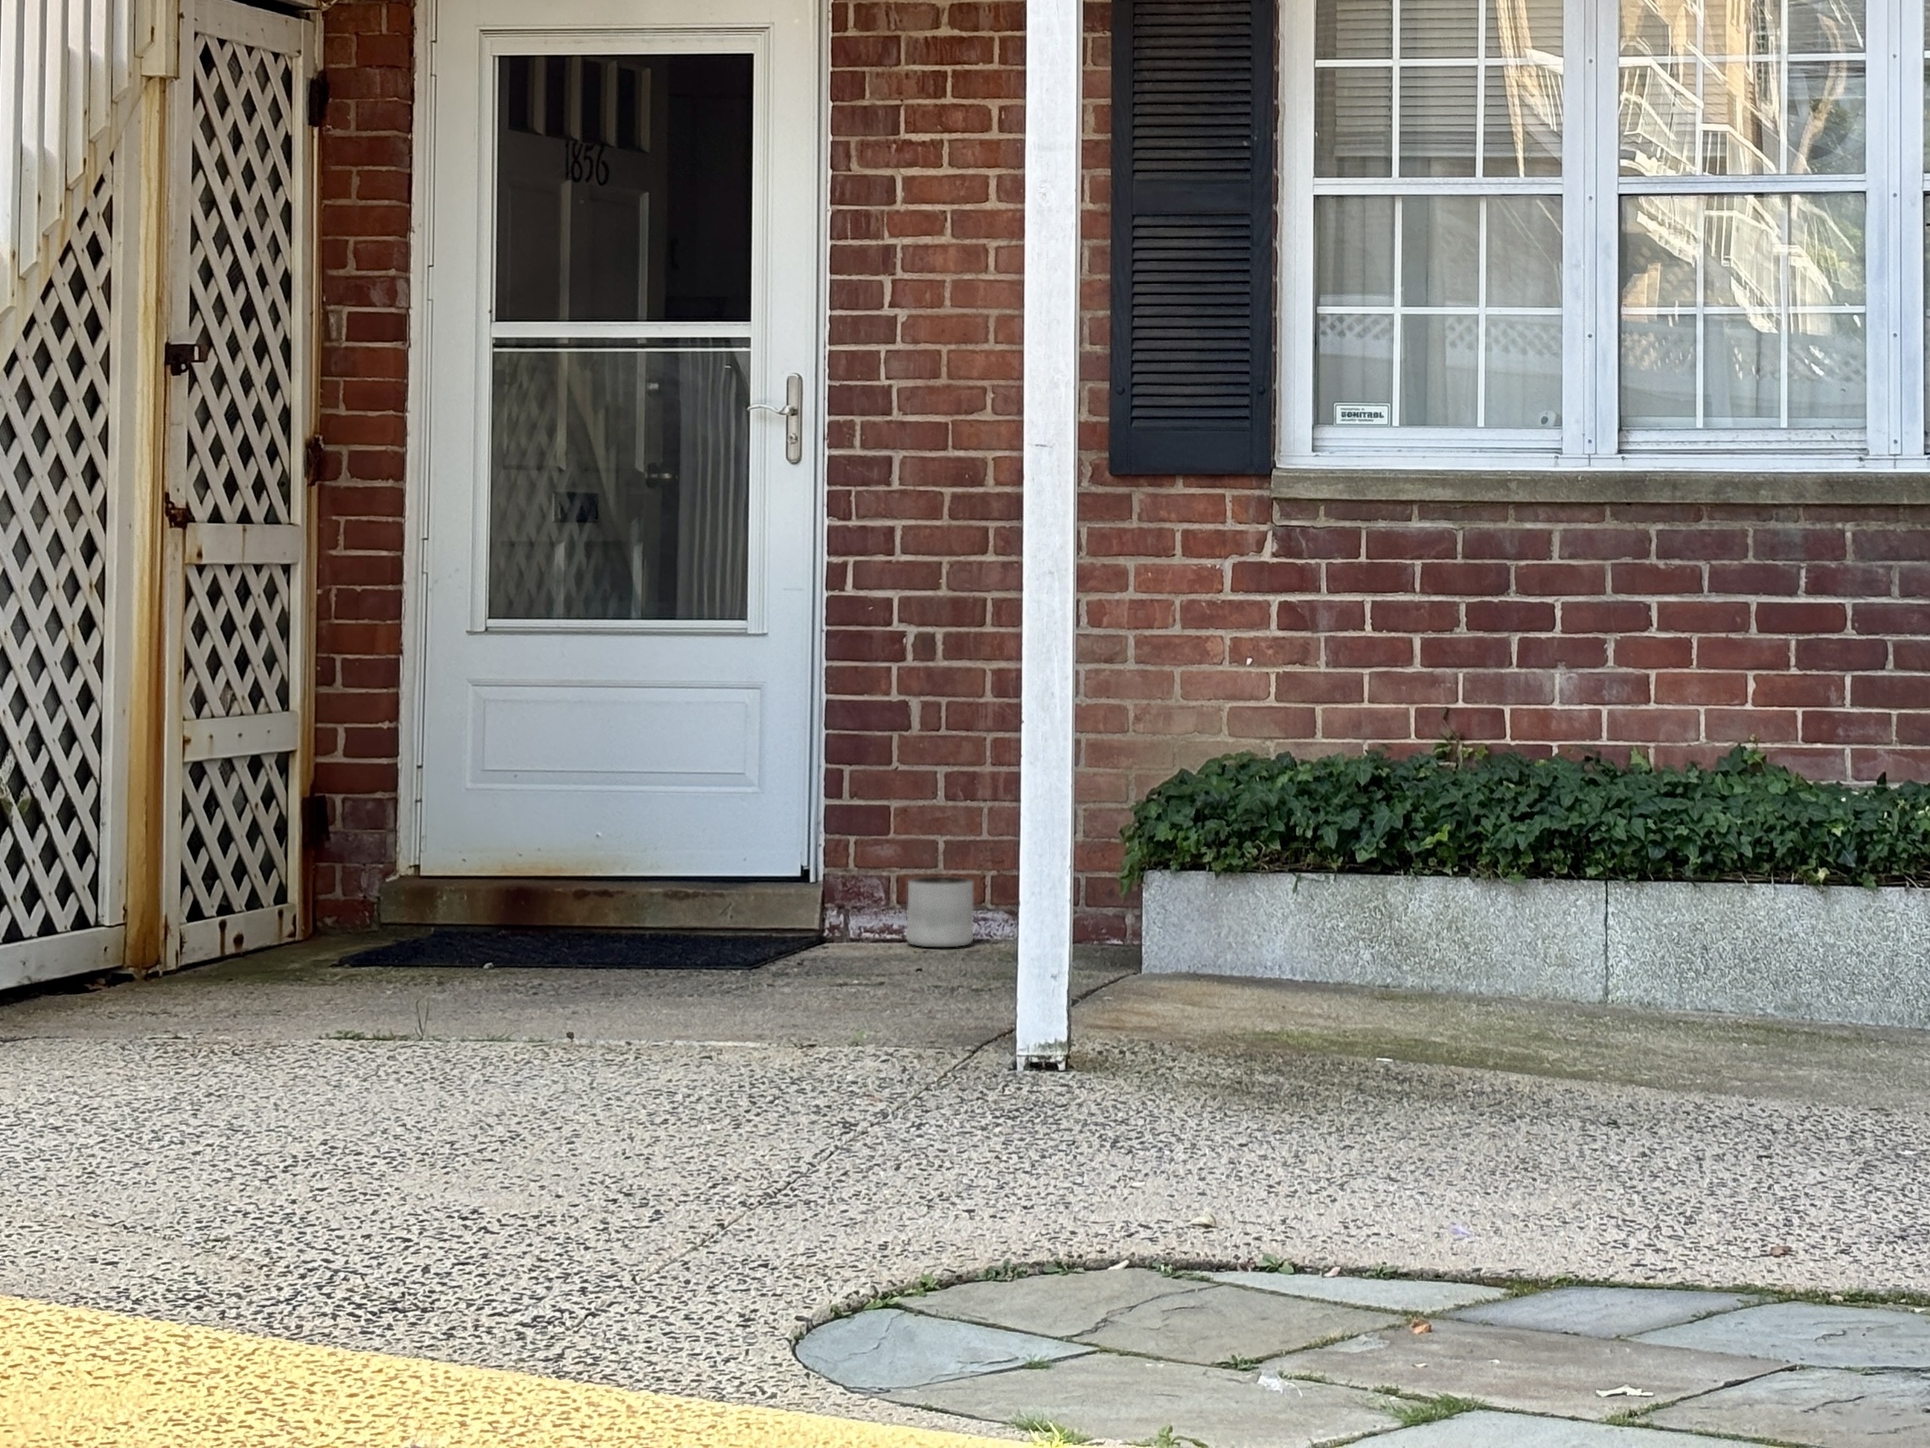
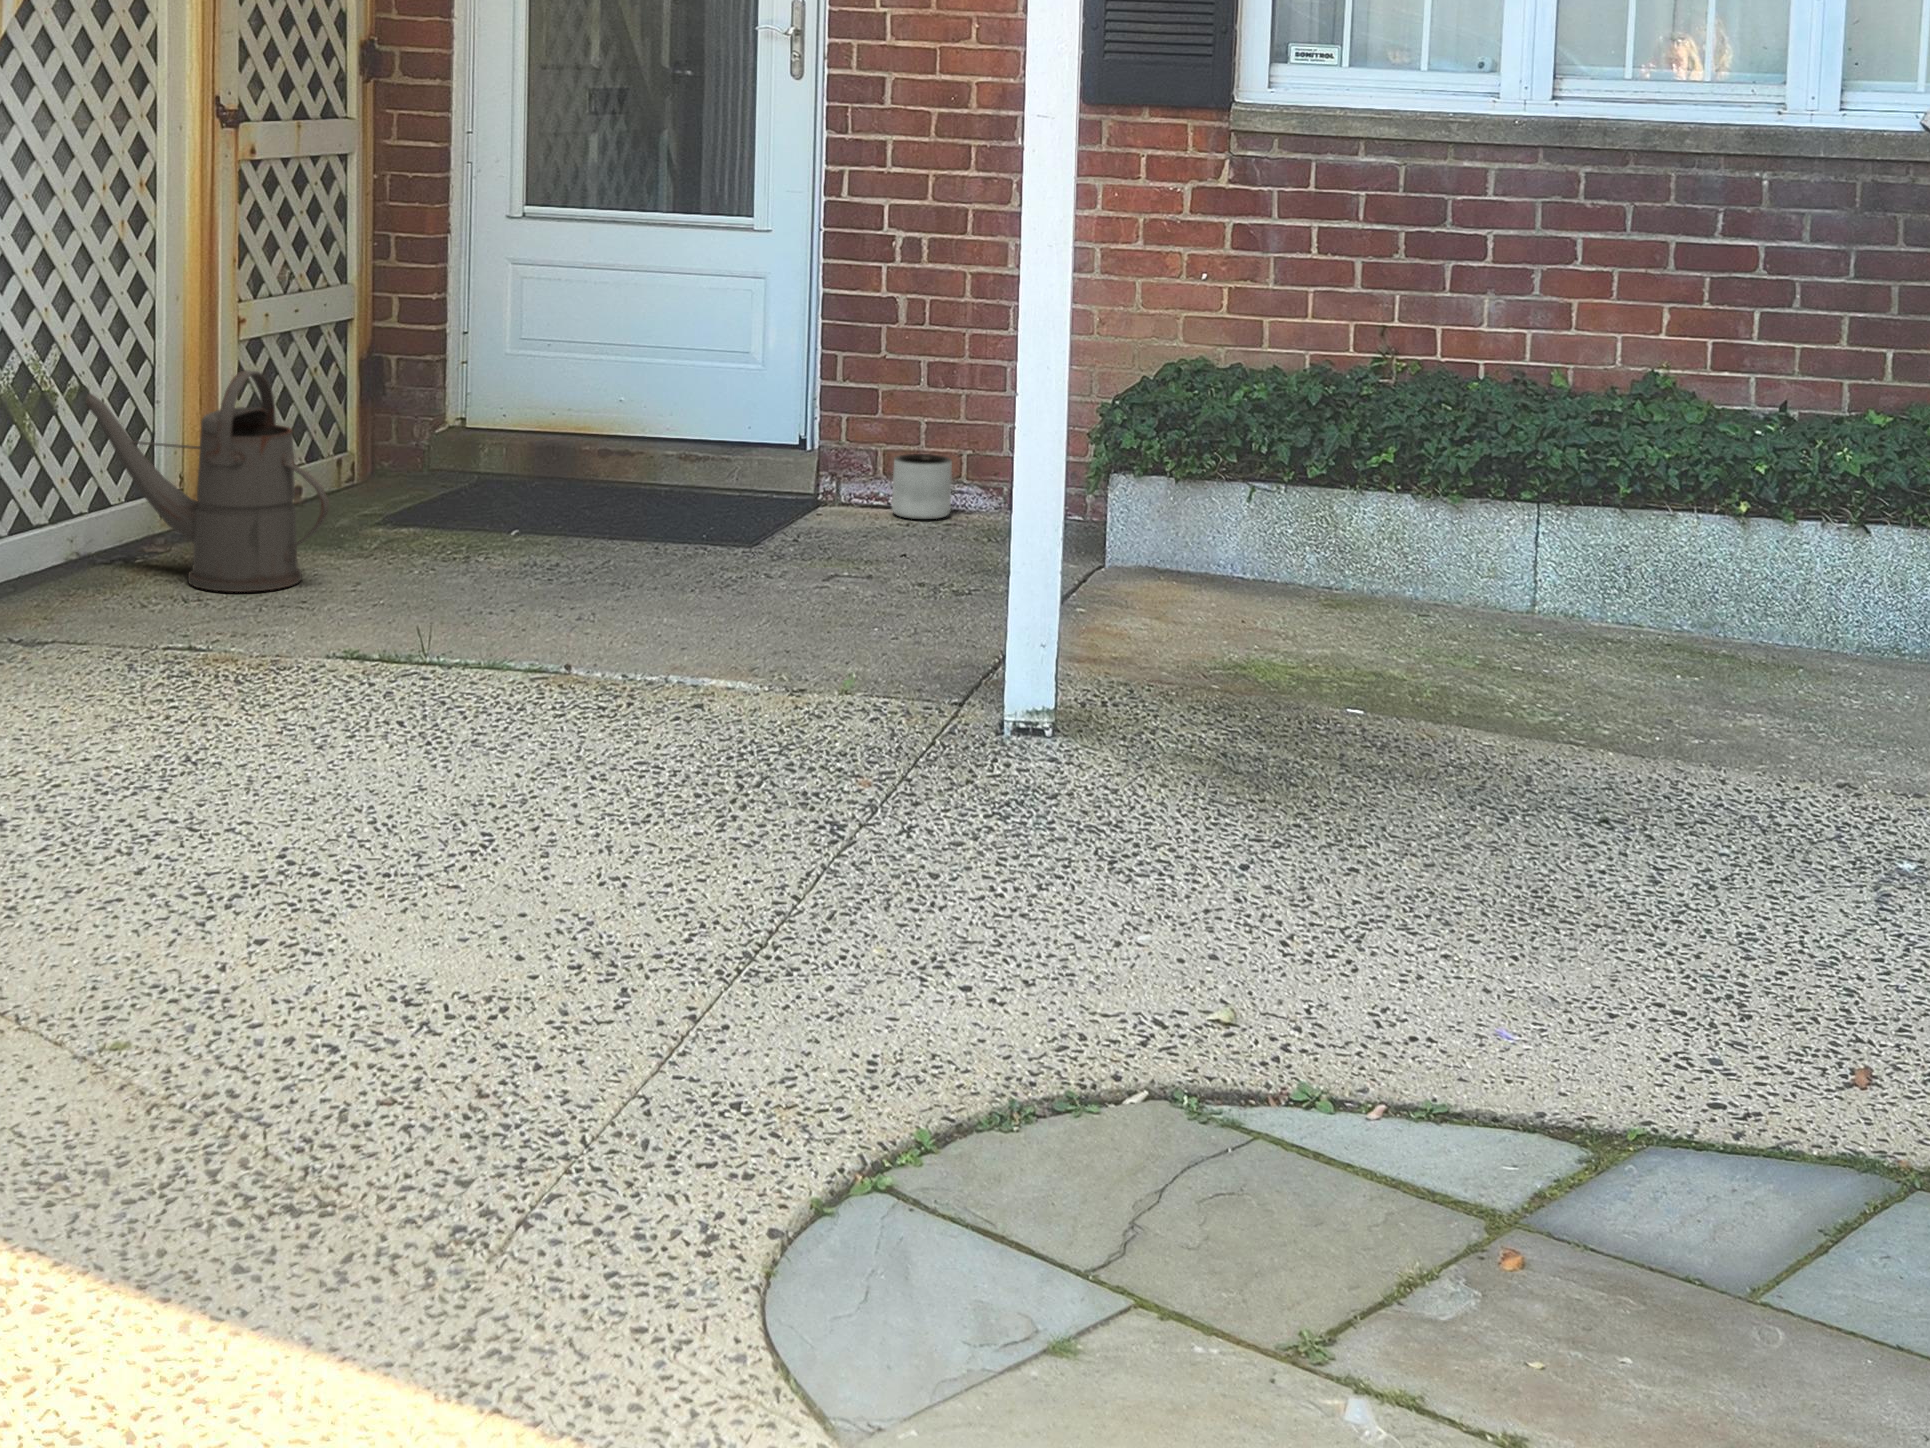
watering can: none [38,770,301,1005] -> present [86,371,329,592]

